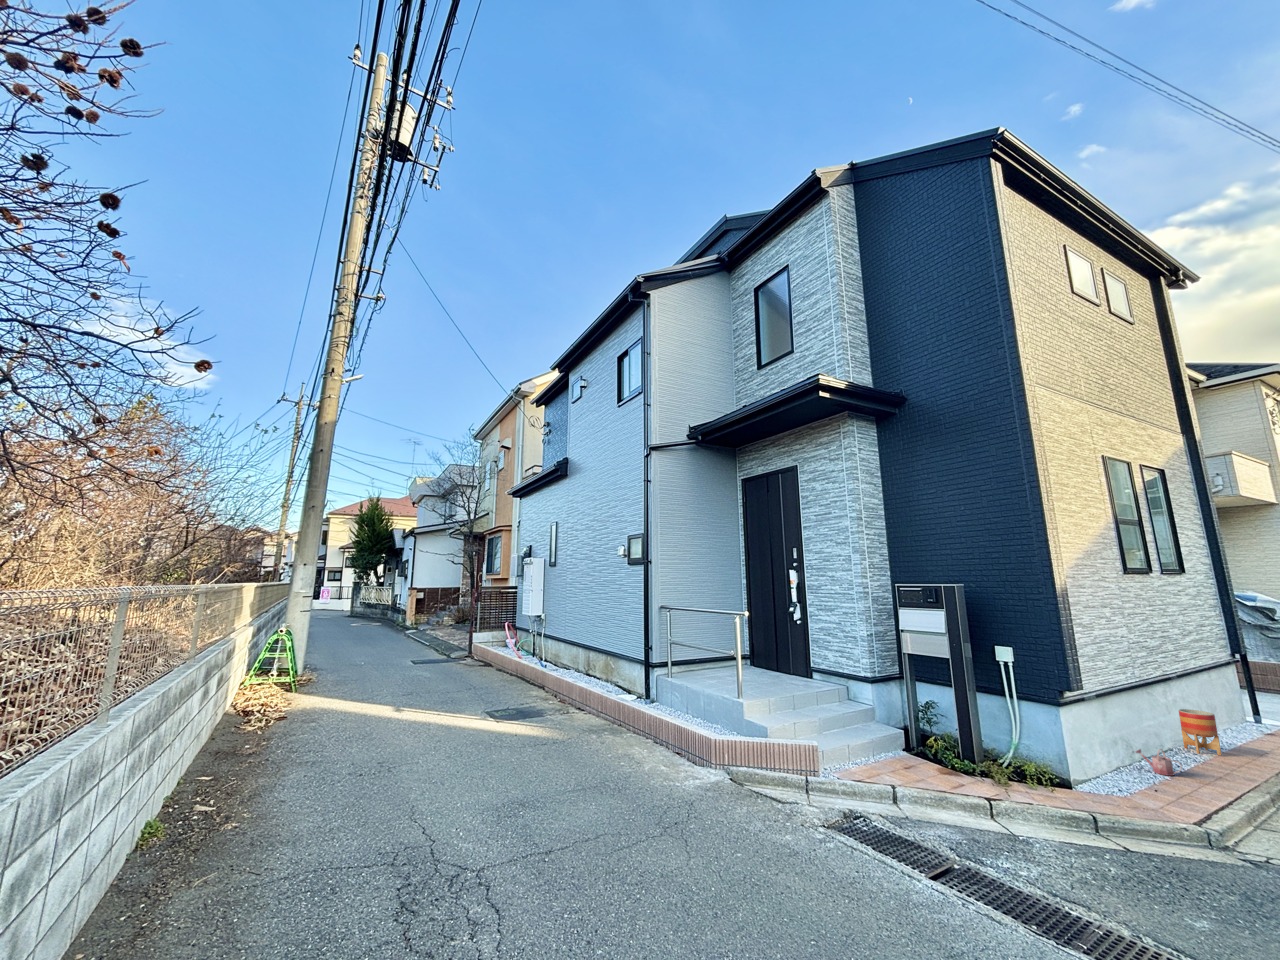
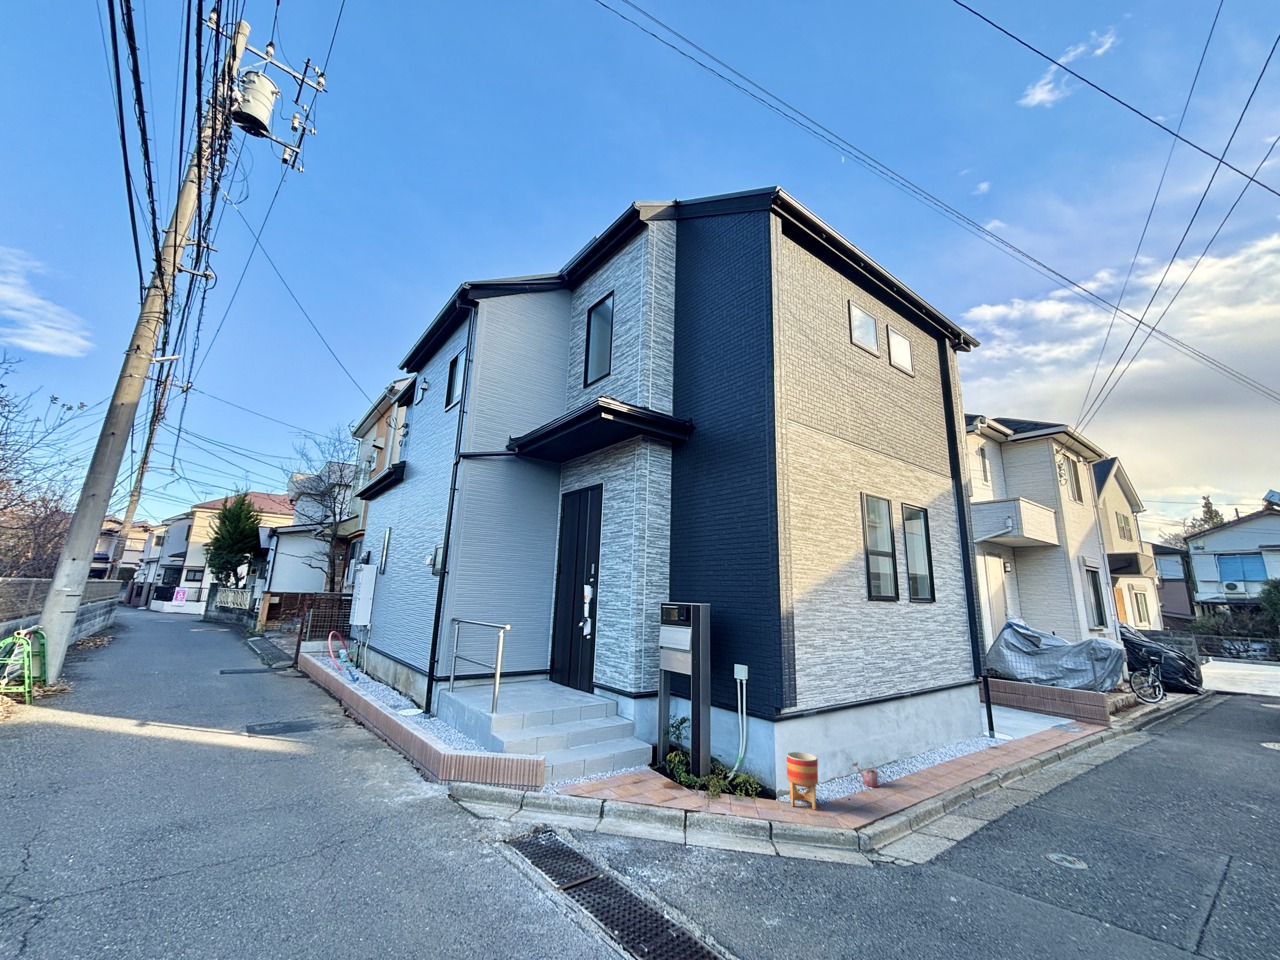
planter: present [1179,709,1222,755] -> present [787,752,818,809]

